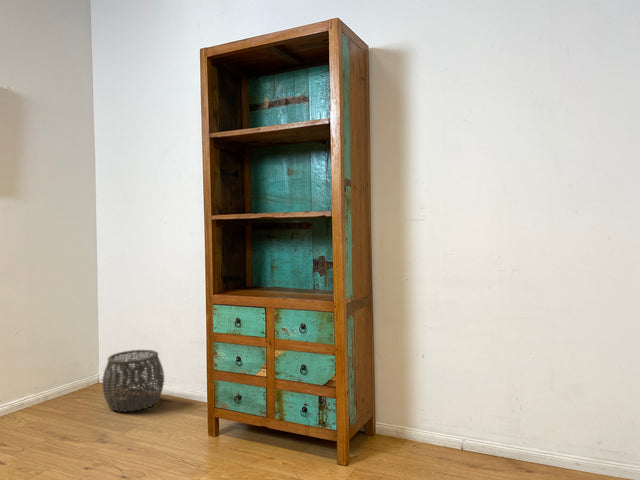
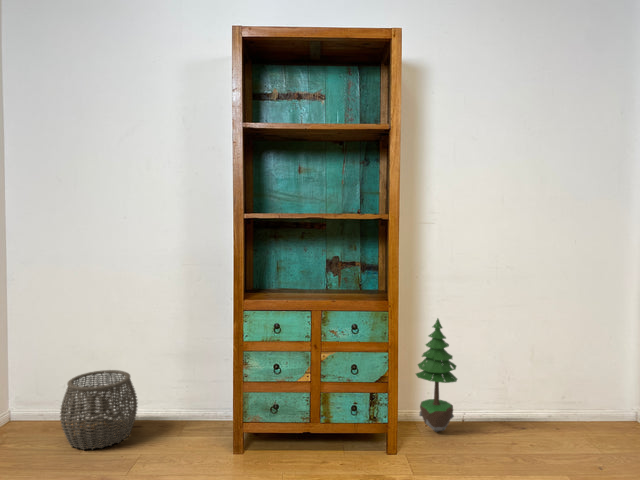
potted tree: none [389,324,437,454] -> present [416,318,457,432]

